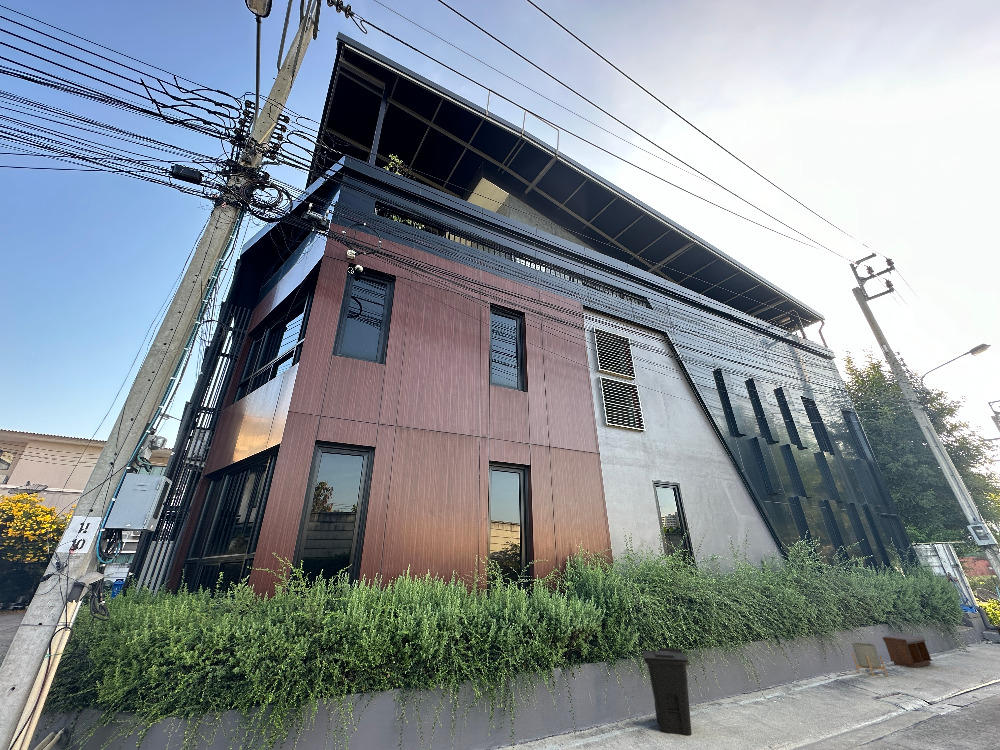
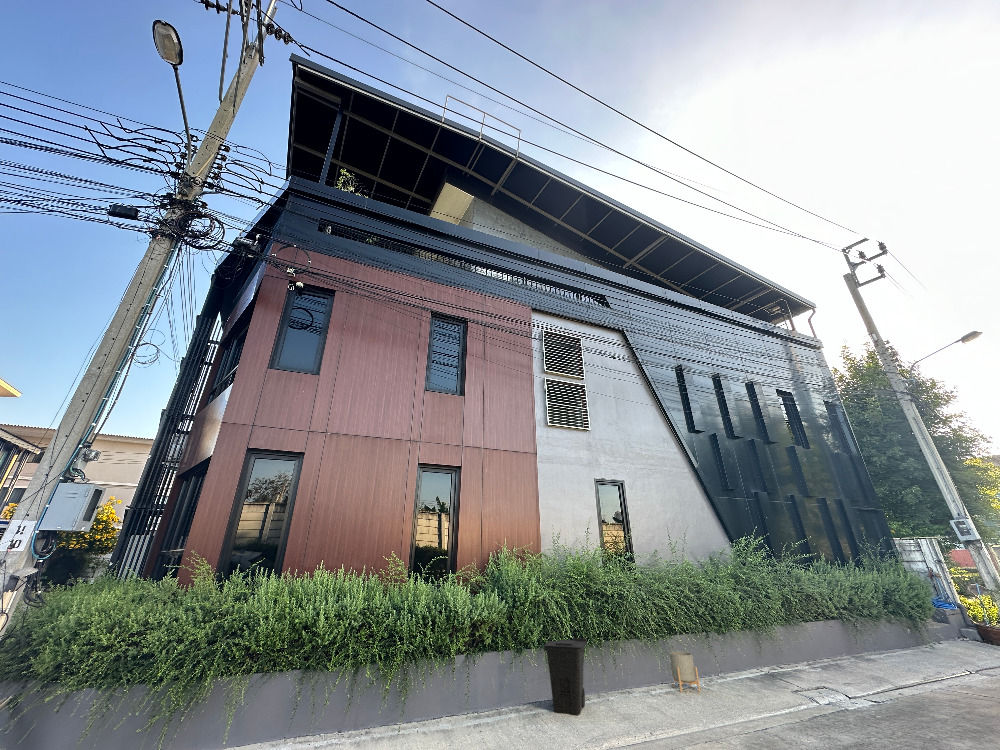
bench: present [883,634,932,668] -> none [832,630,882,663]
planter: present [852,643,887,676] -> present [670,651,700,692]

